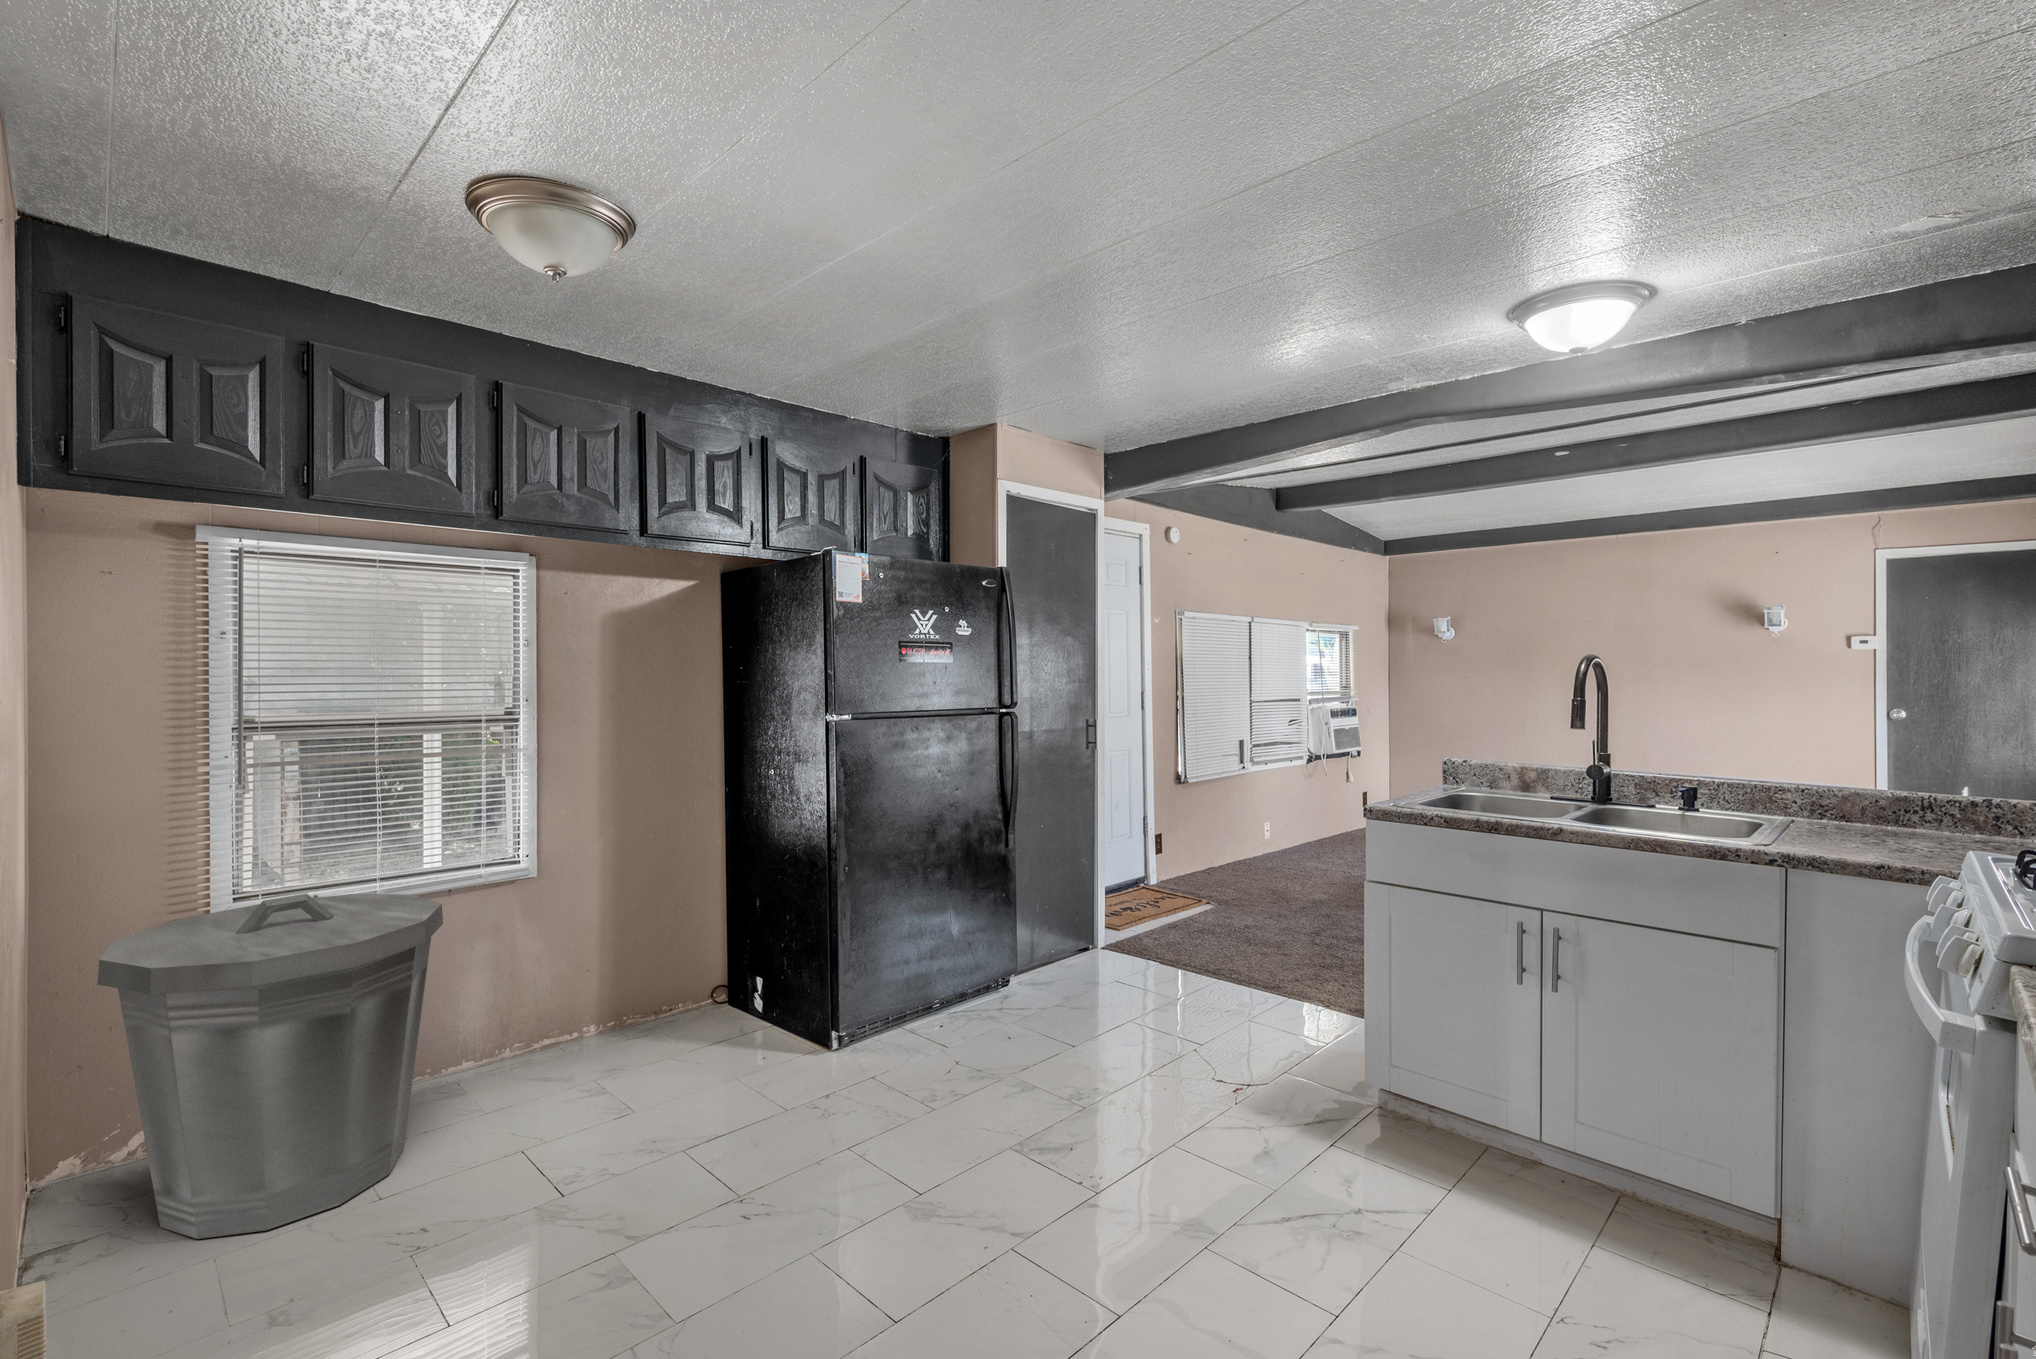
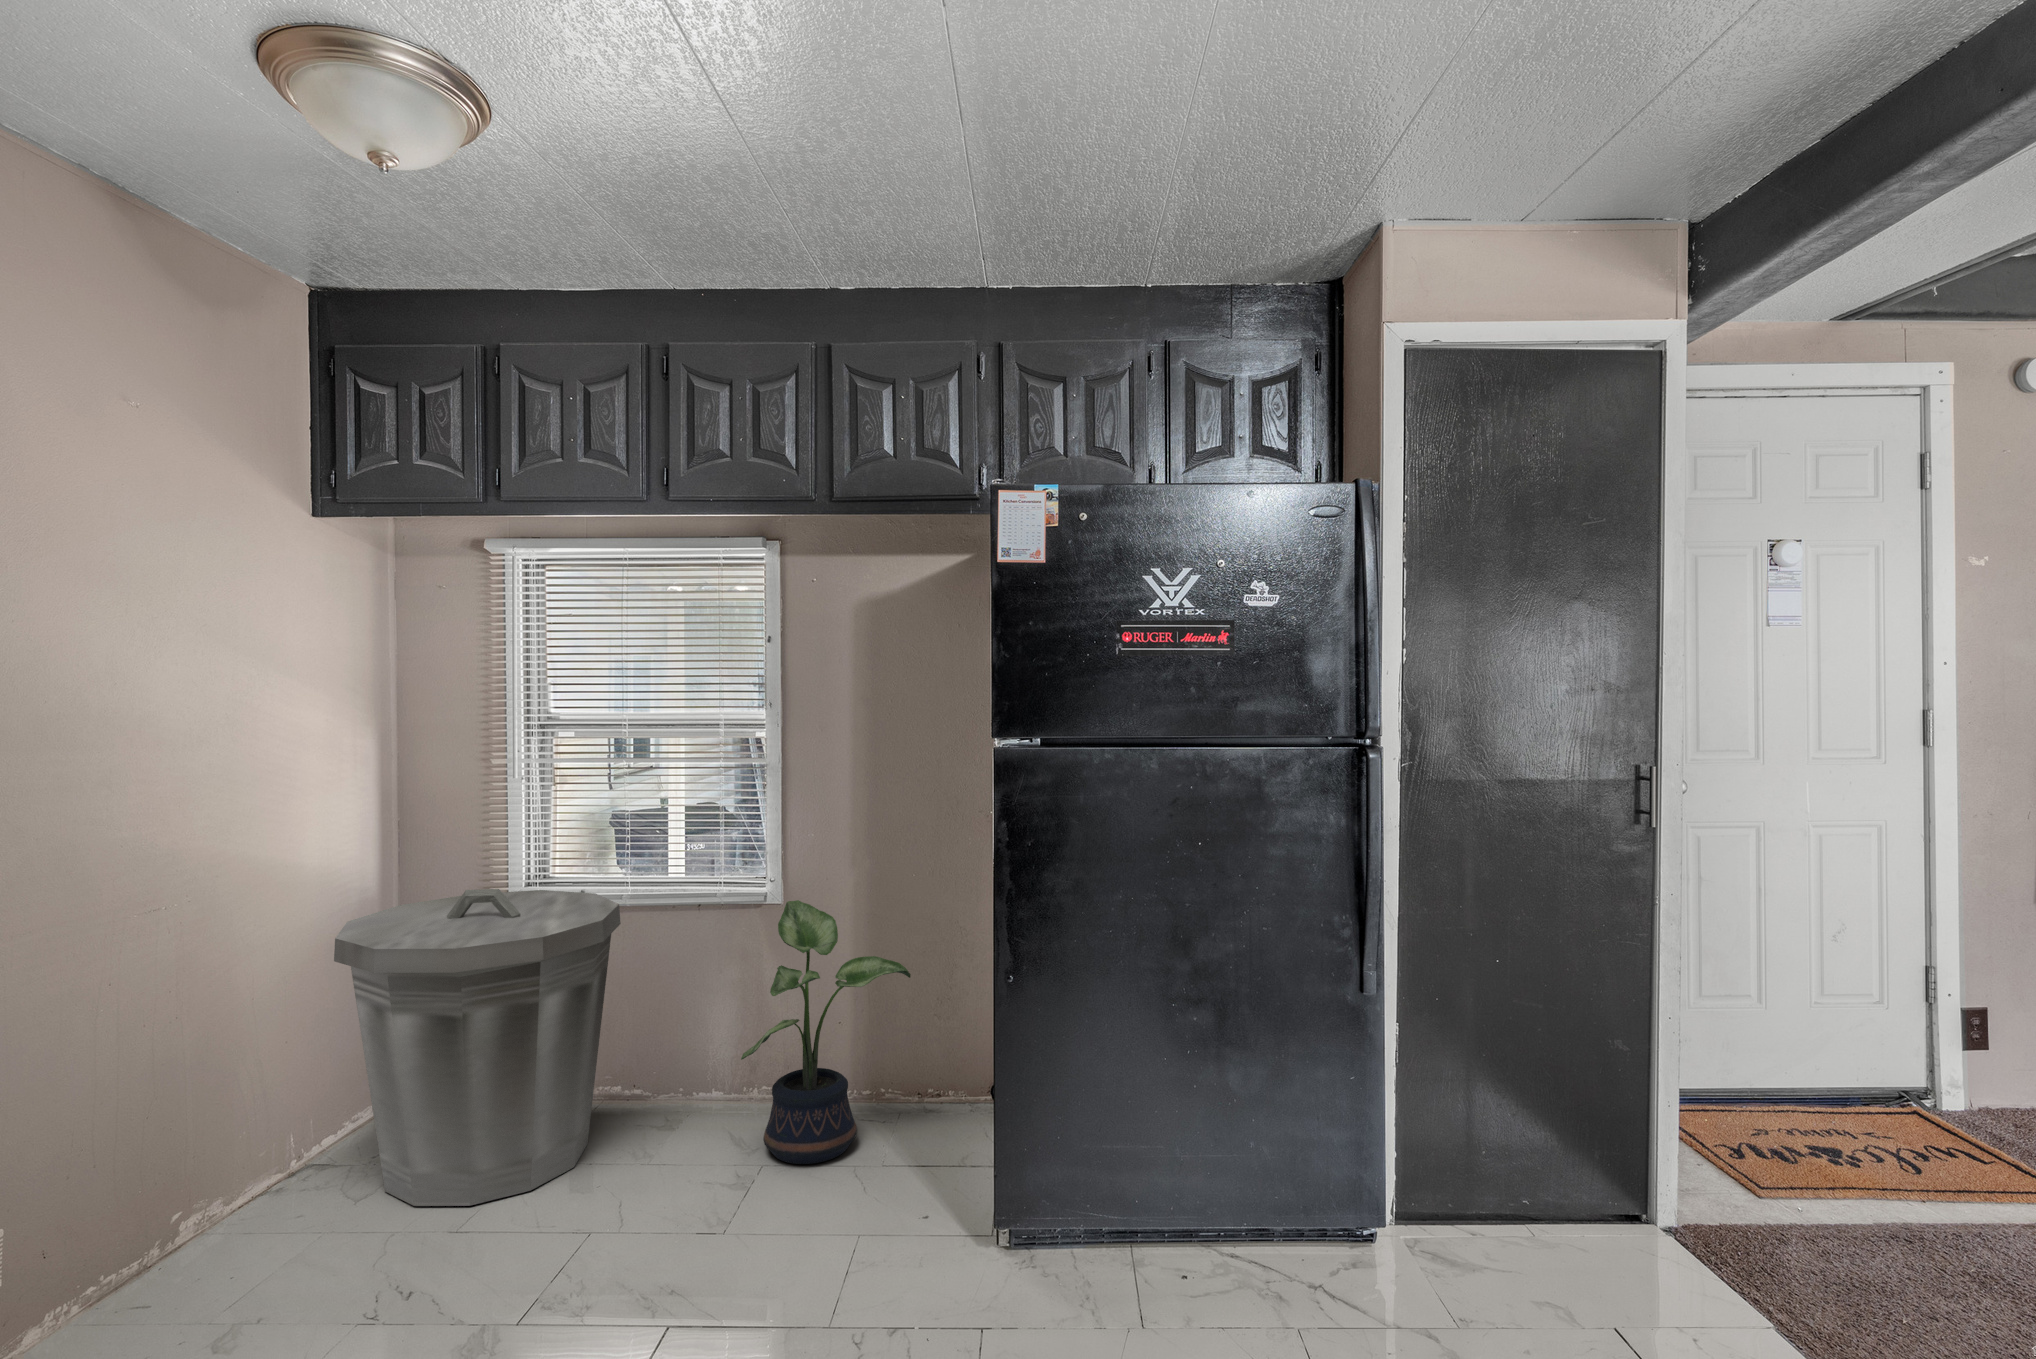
potted plant: none [546,871,685,1080] -> present [741,900,911,1164]

